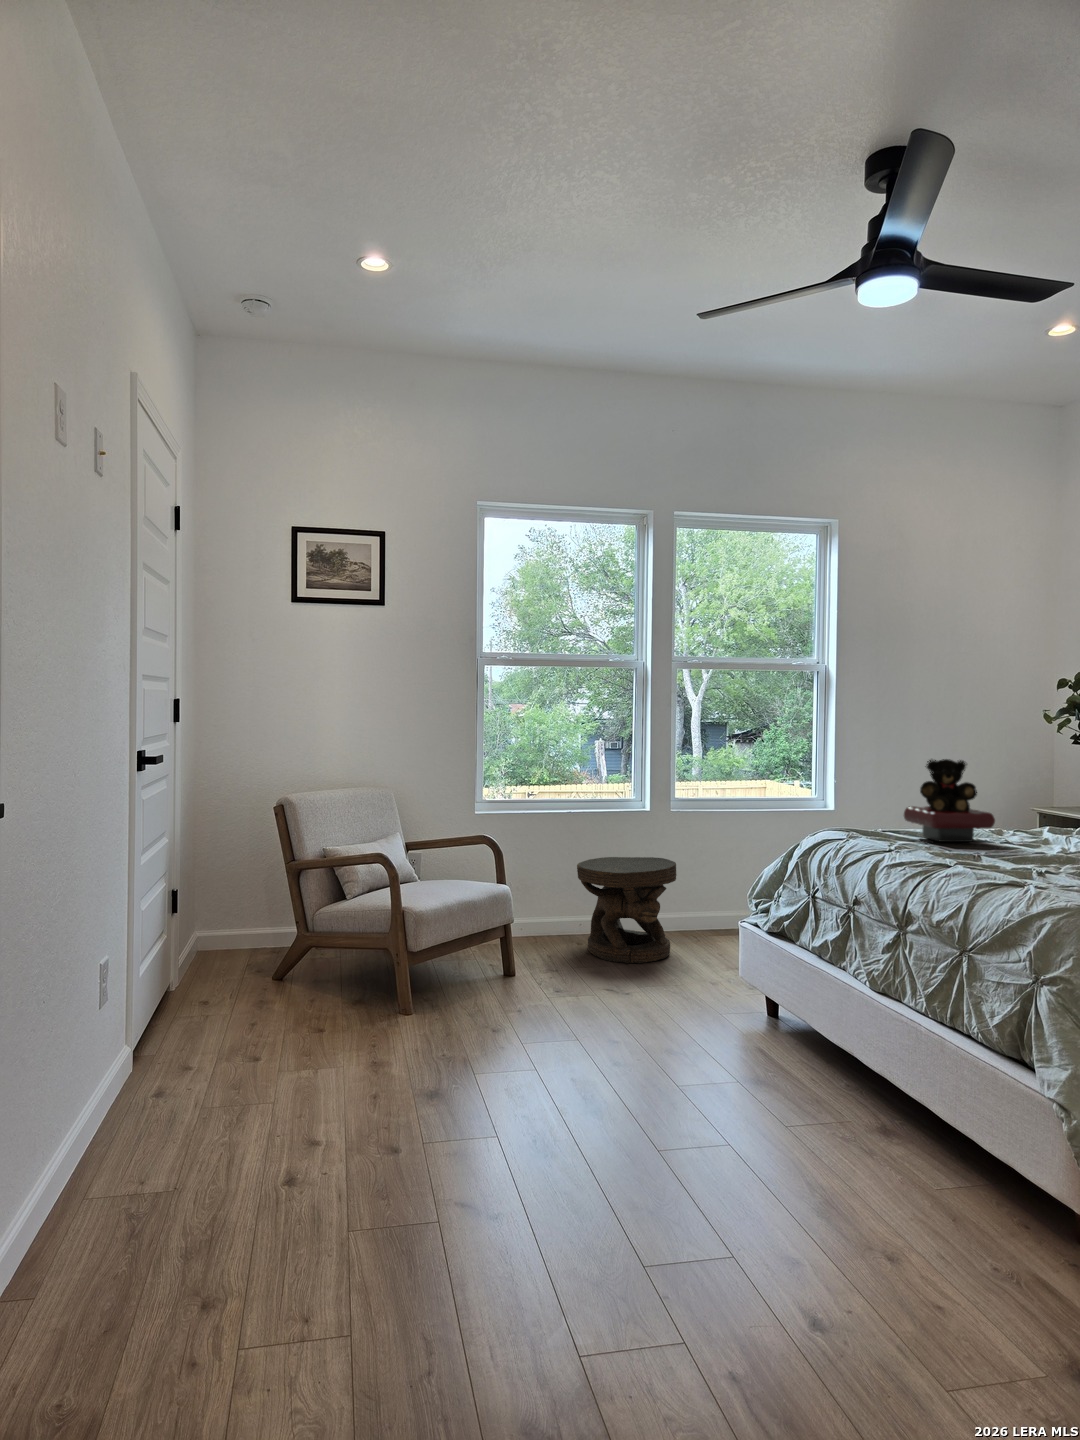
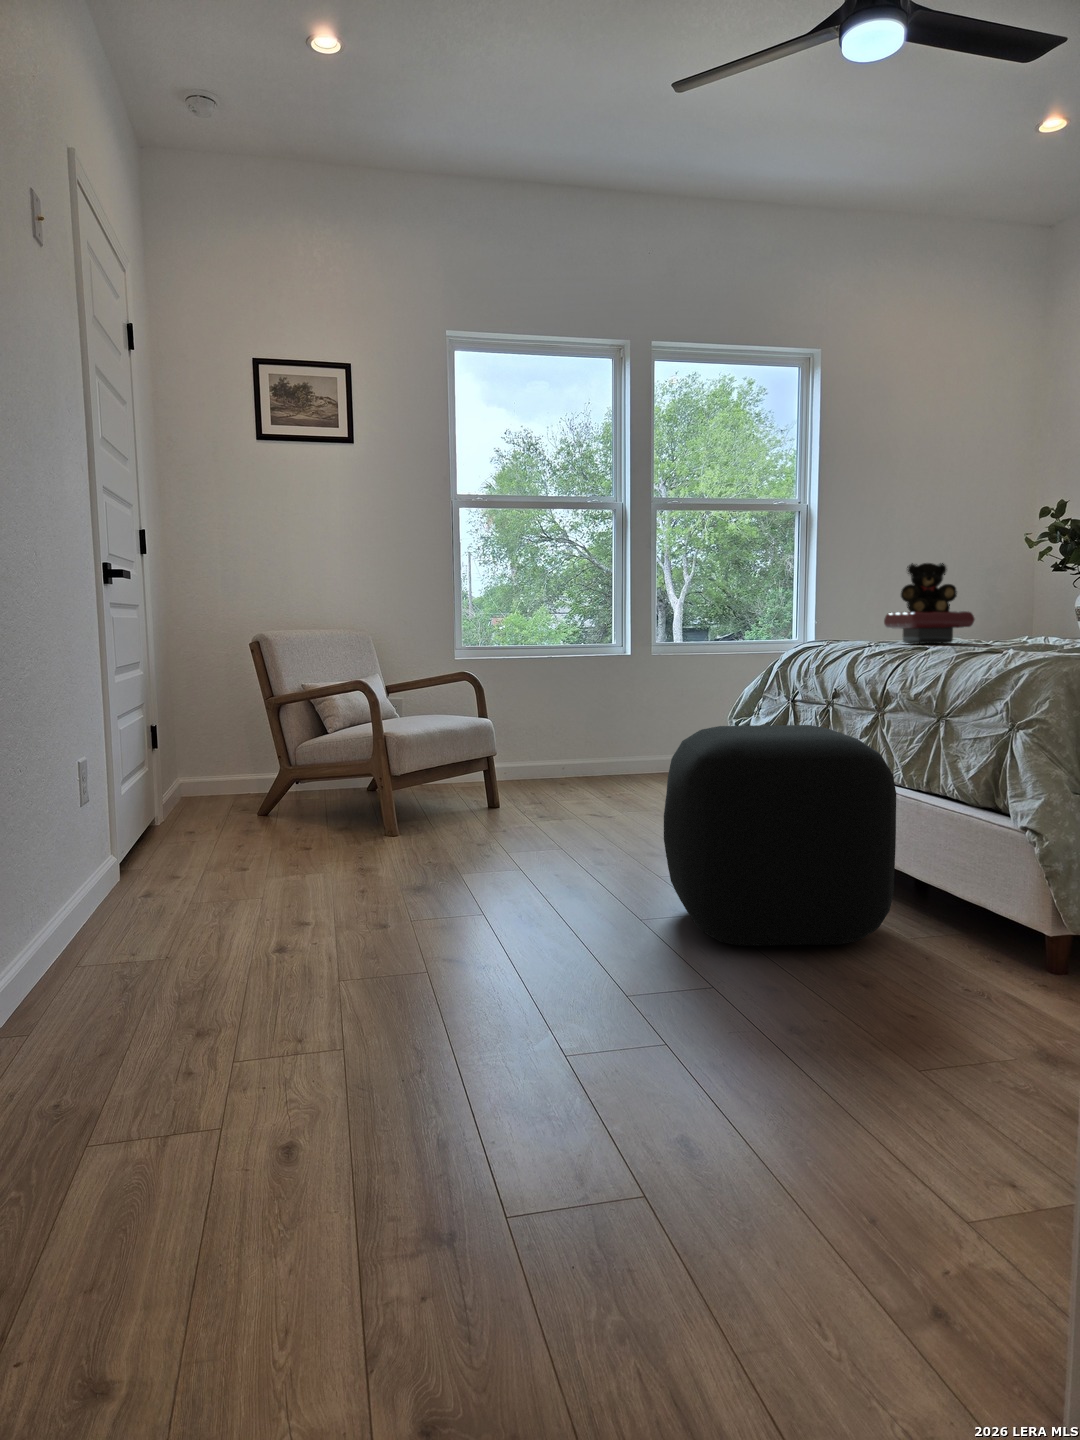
side table: present [577,857,677,963] -> none [558,699,658,797]
ottoman: none [681,952,919,1202] -> present [664,725,896,946]

